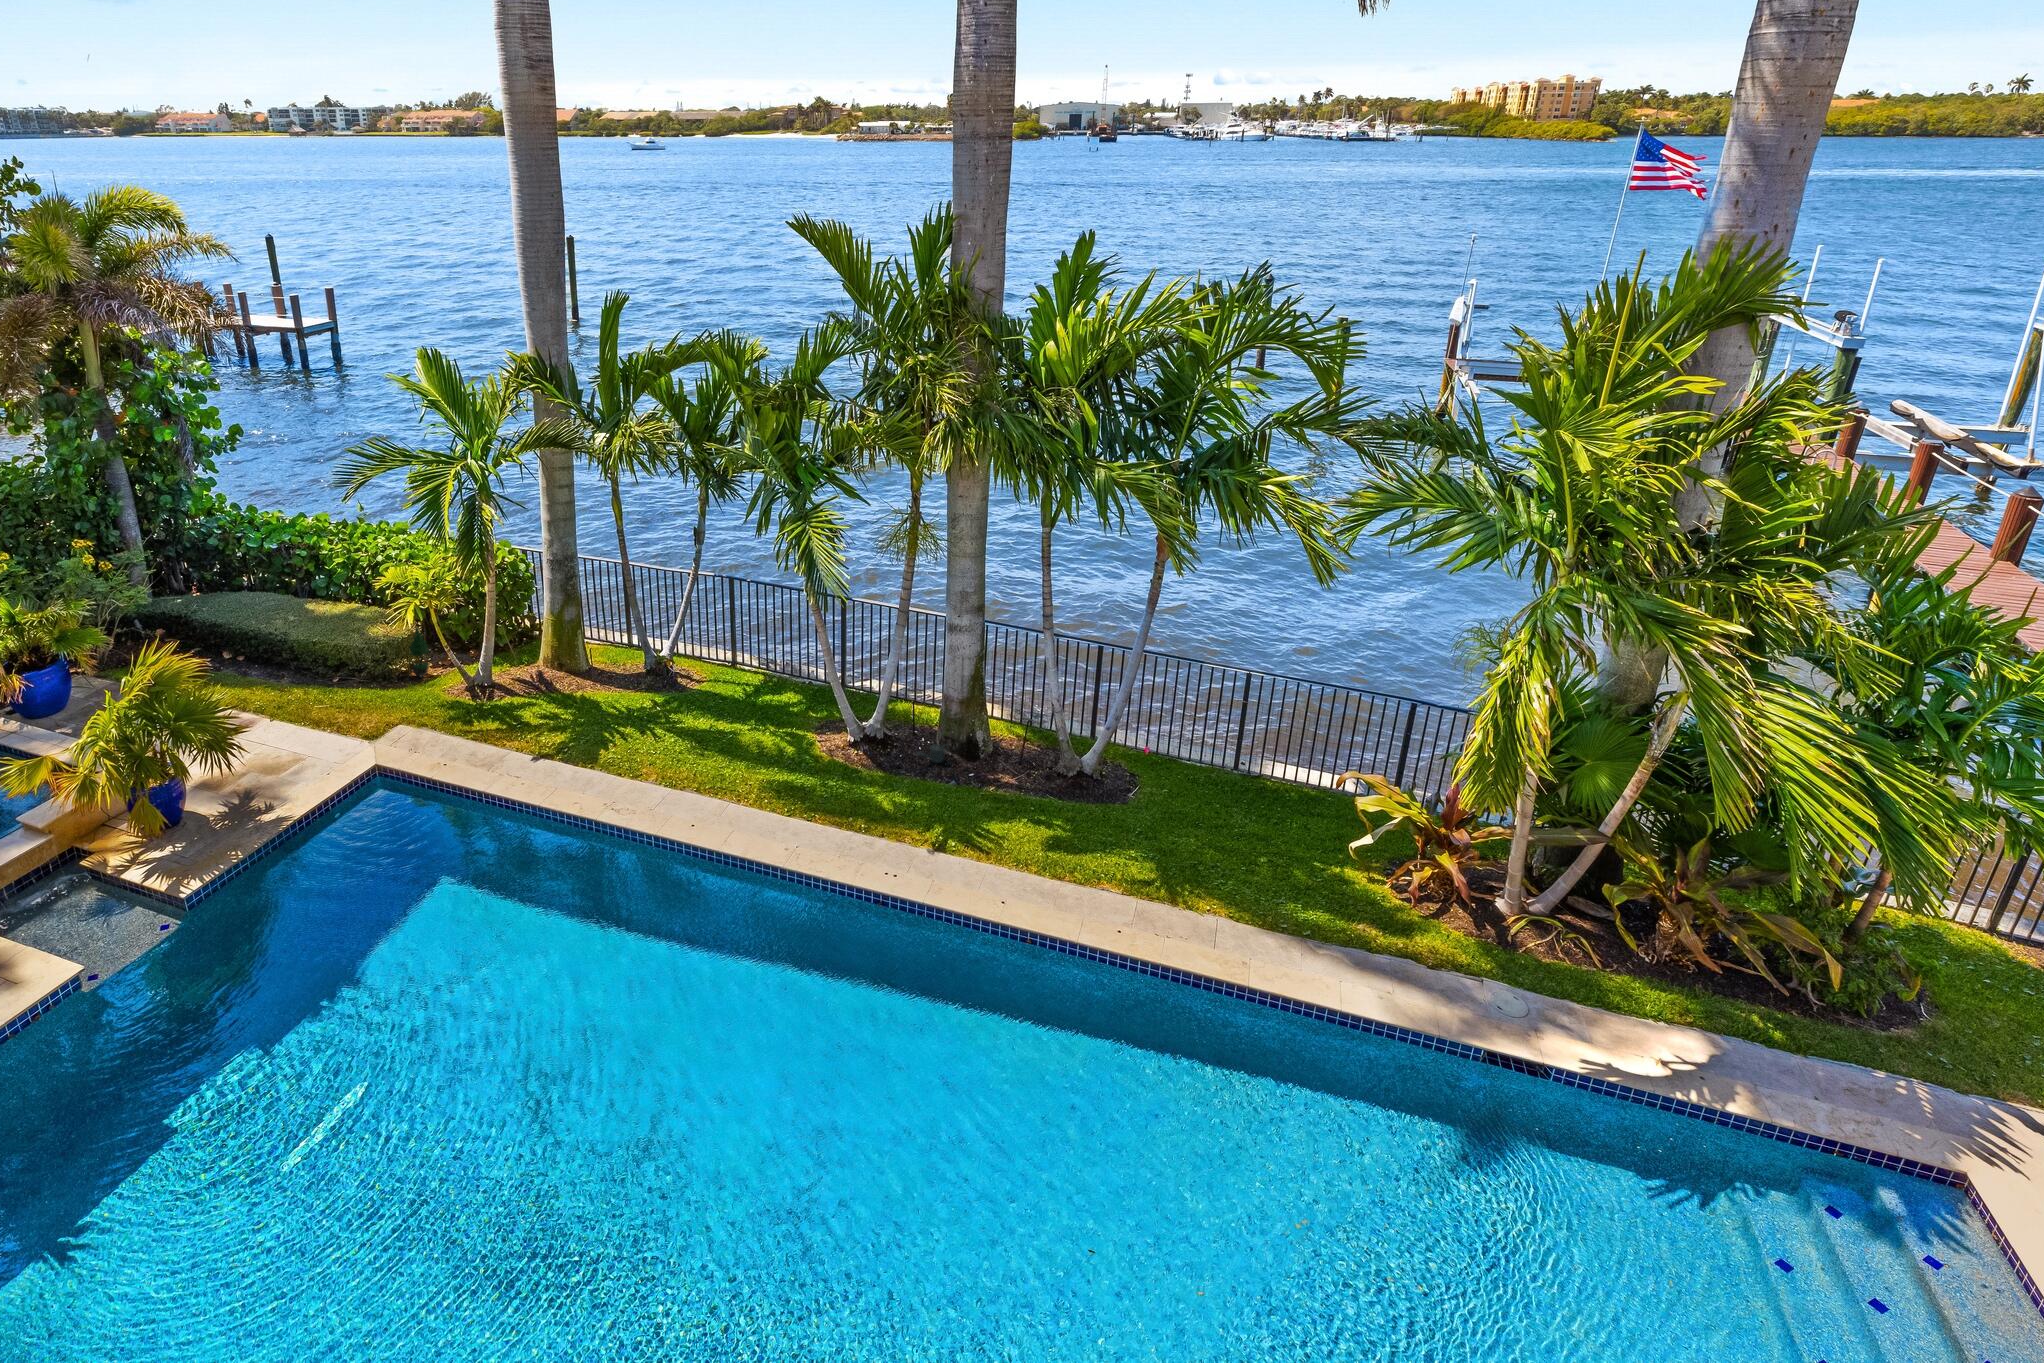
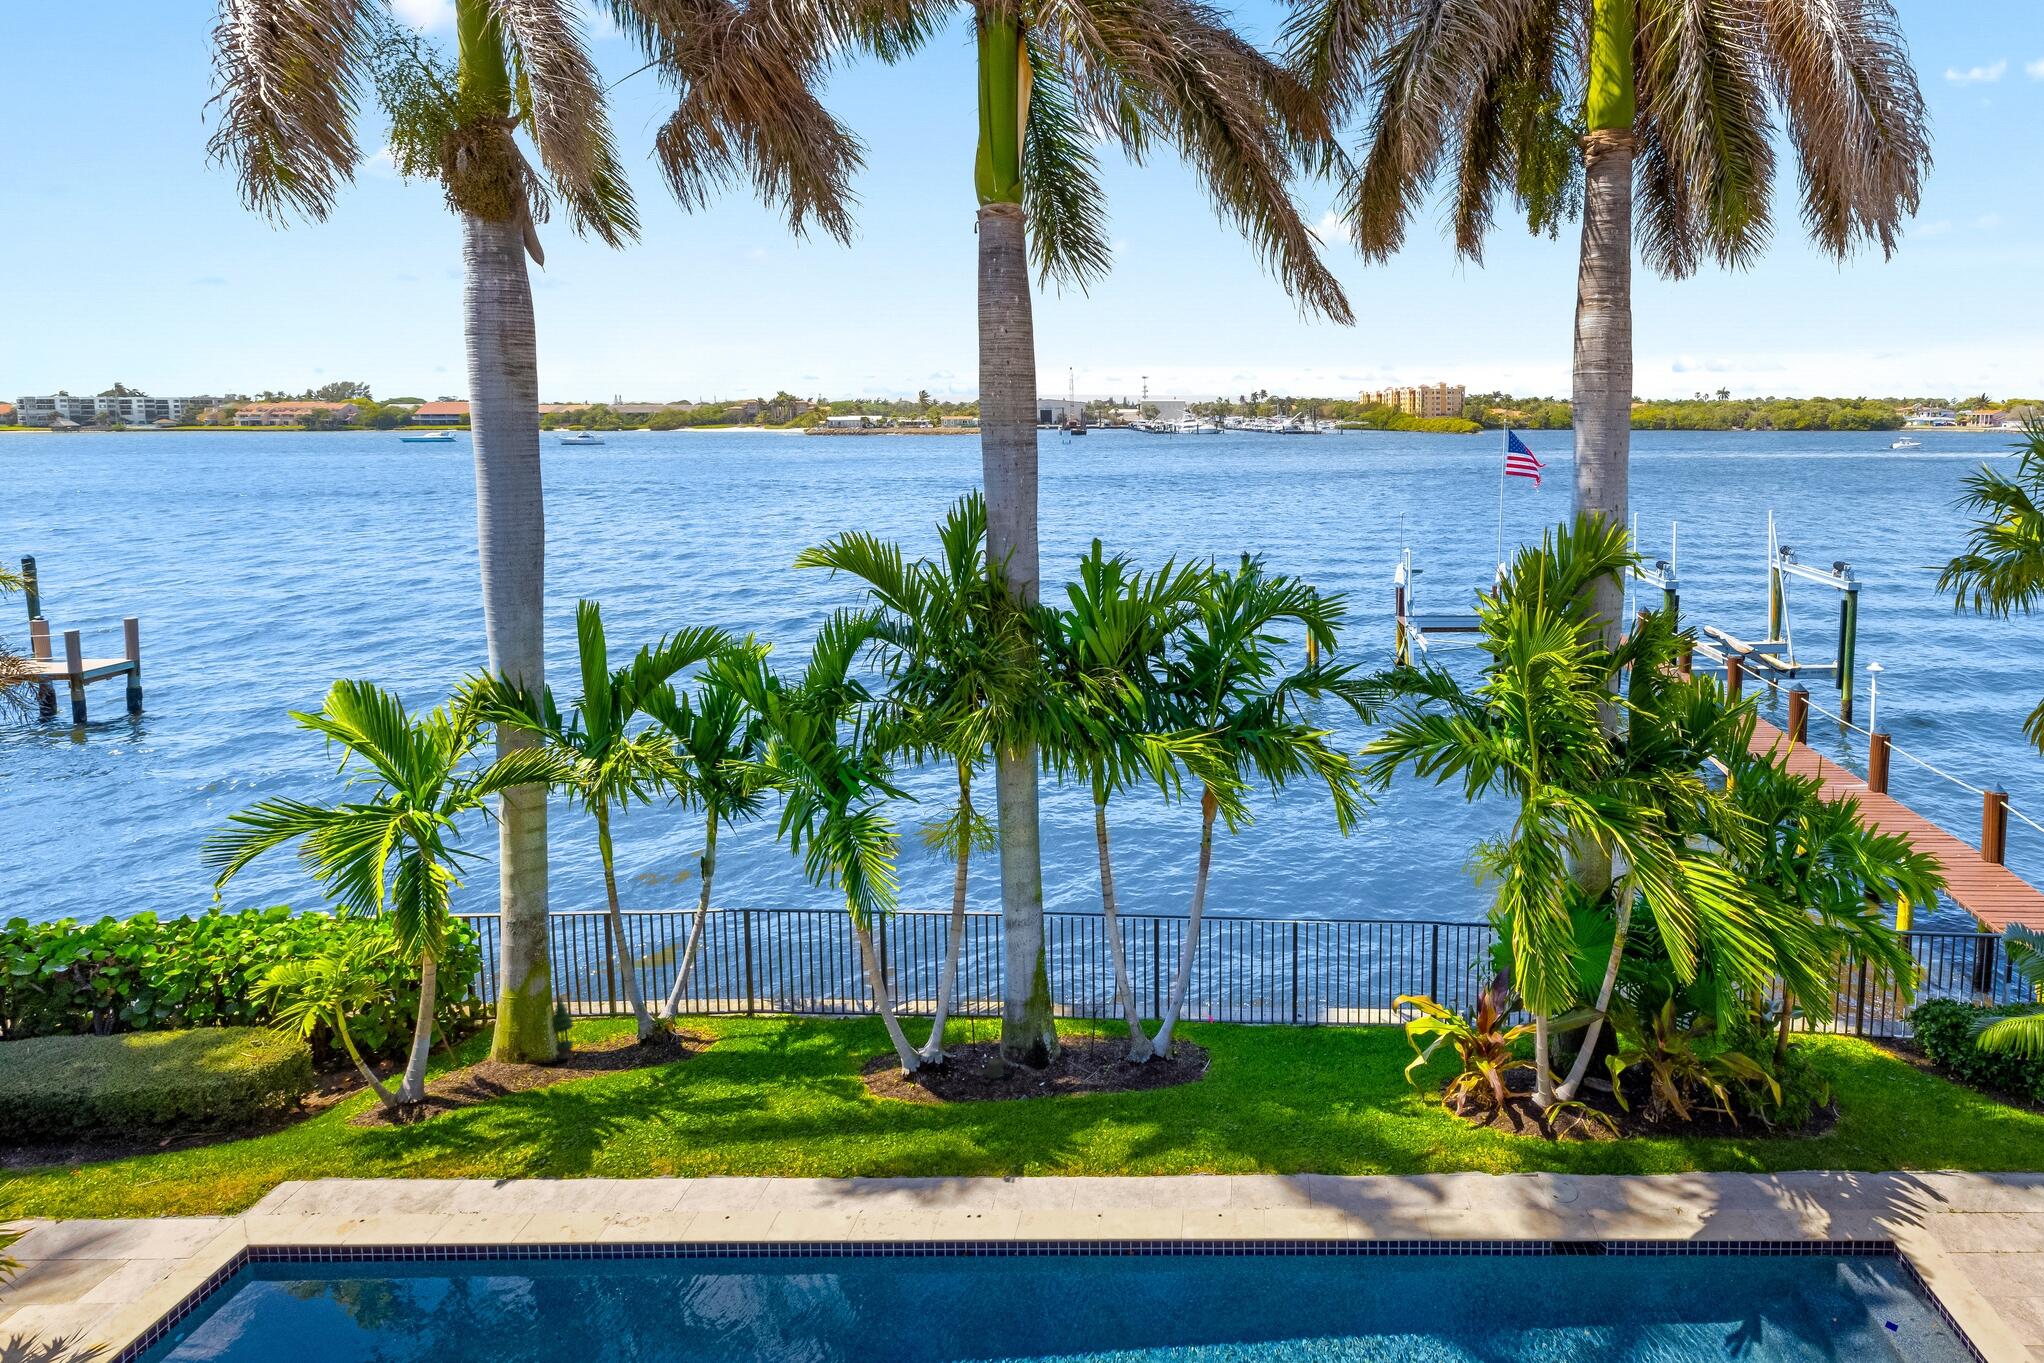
potted tree: present [410,627,430,677] -> present [551,997,574,1059]

